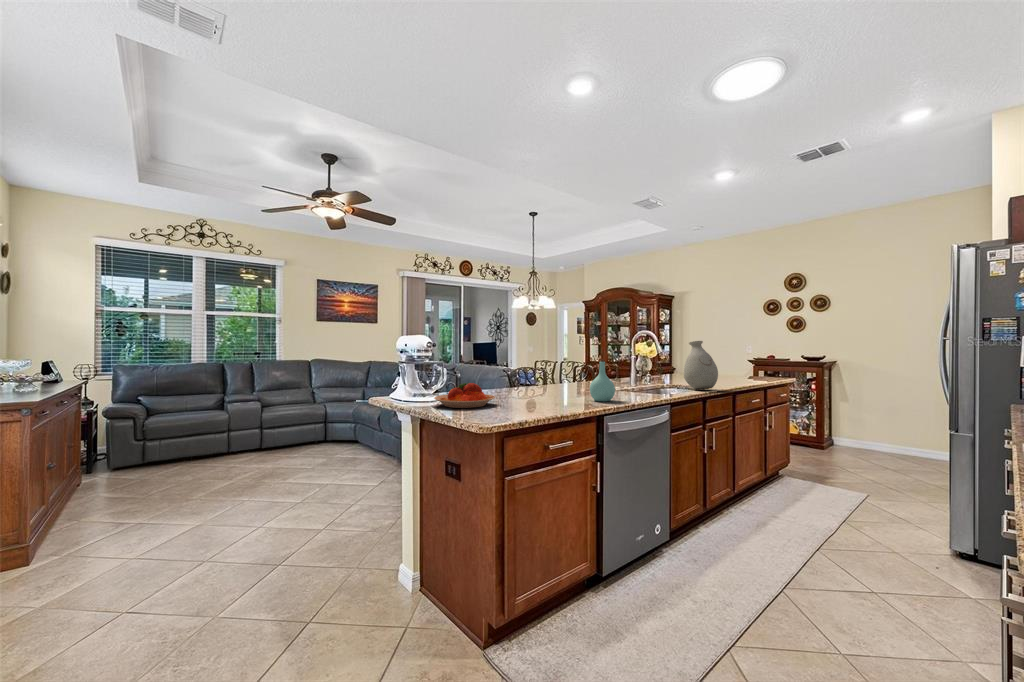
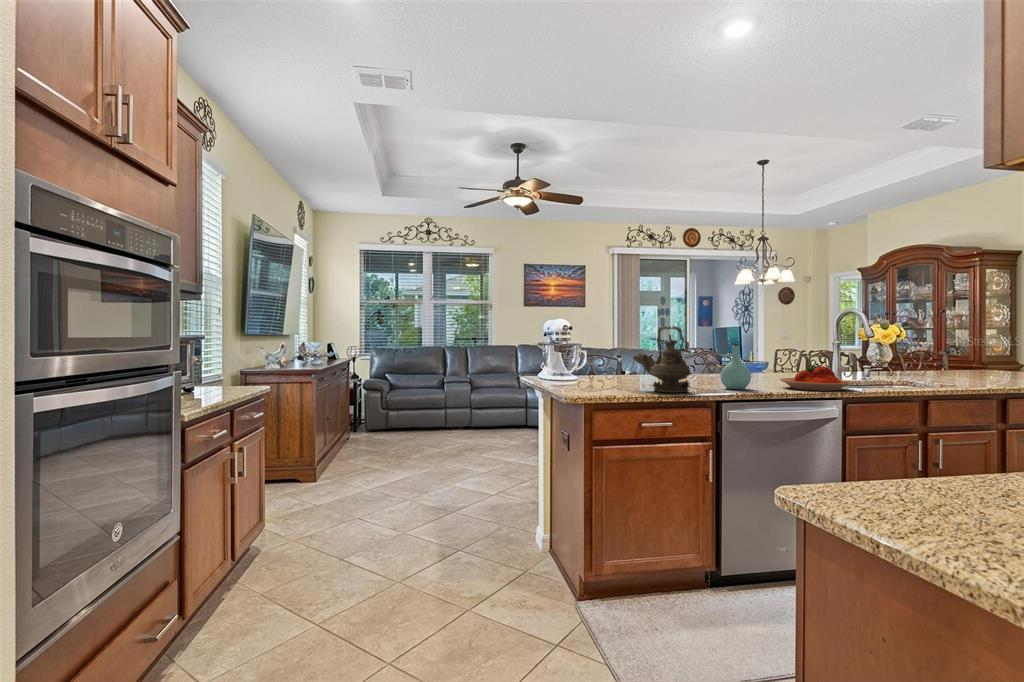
vase: present [684,341,718,389] -> none [892,322,945,387]
teapot: none [522,344,587,411] -> present [633,326,692,393]
plate: present [434,383,495,408] -> present [780,366,852,391]

